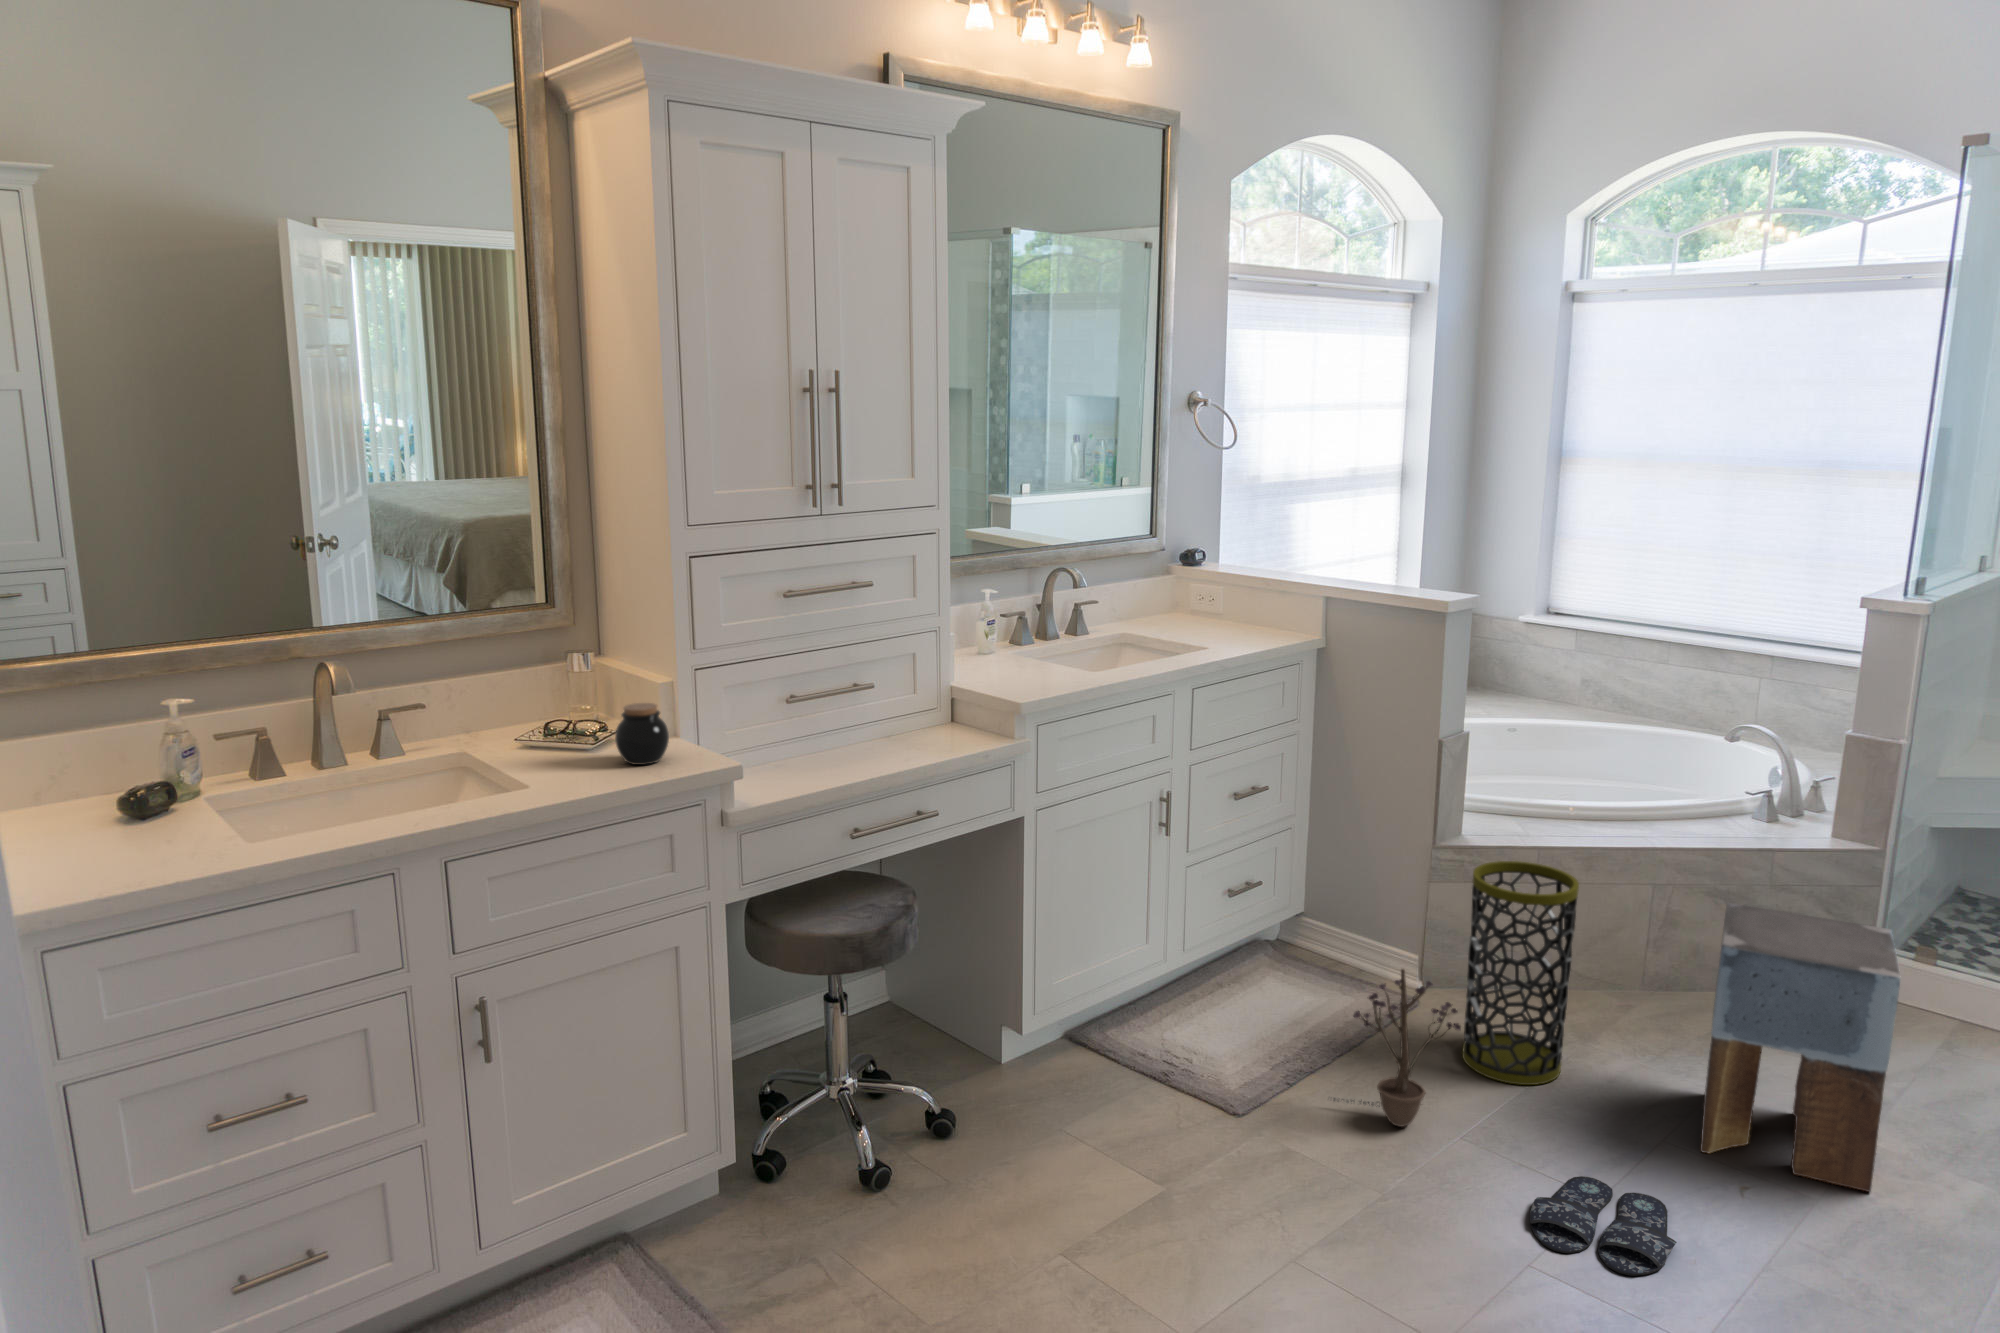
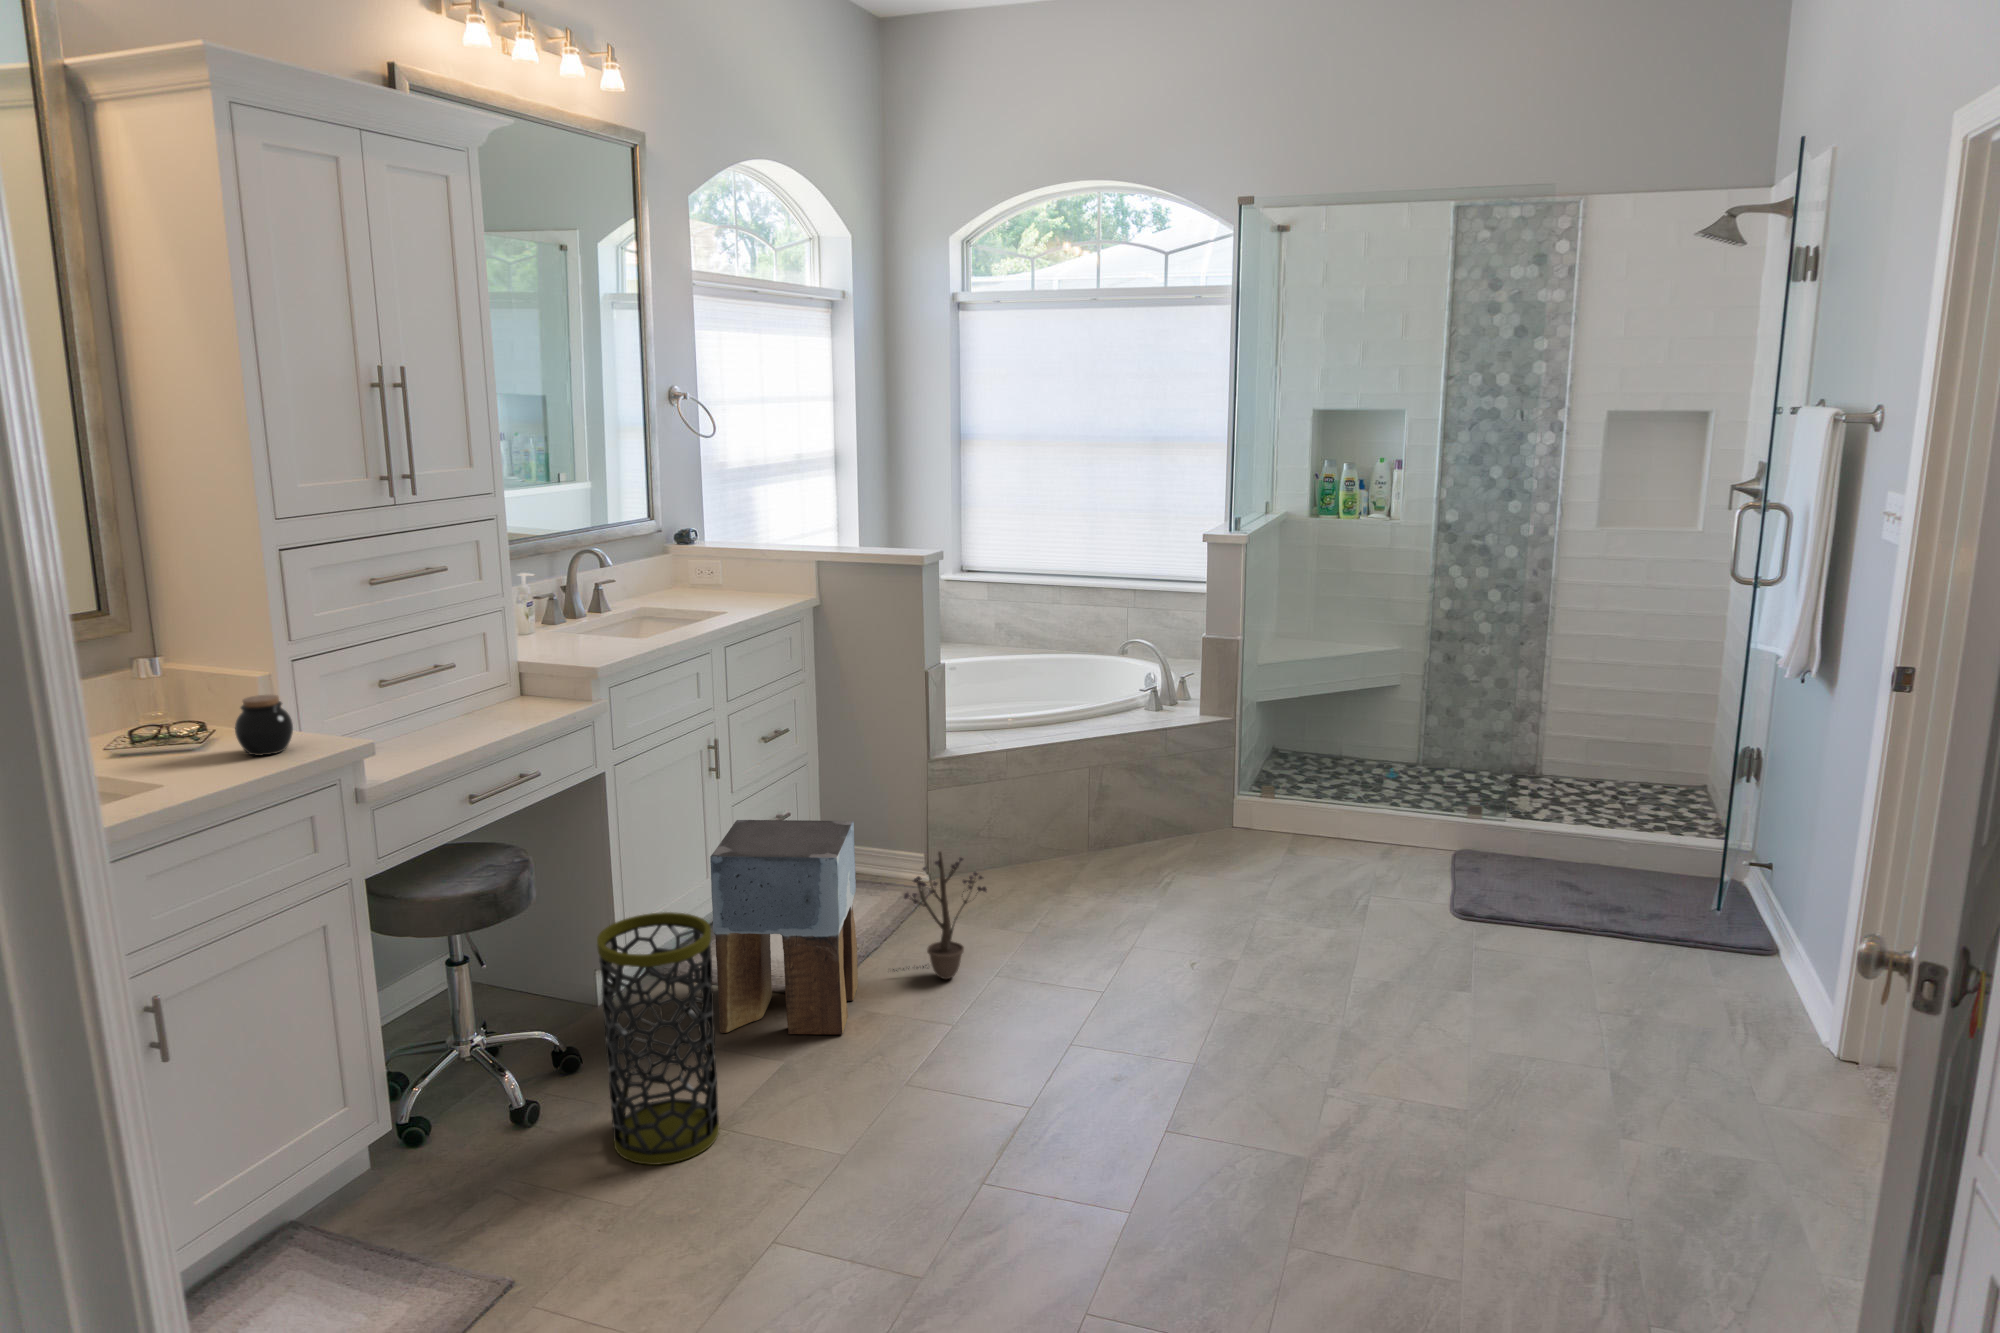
trash can: present [1462,861,1579,1085] -> present [597,912,719,1165]
stool: present [1700,903,1901,1192] -> present [710,820,858,1034]
slippers: present [1530,1176,1677,1276] -> none [1058,982,1158,1037]

